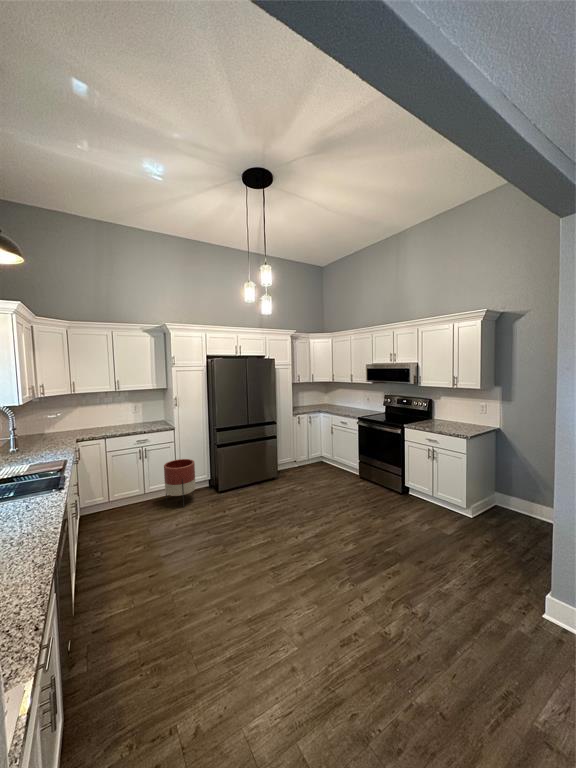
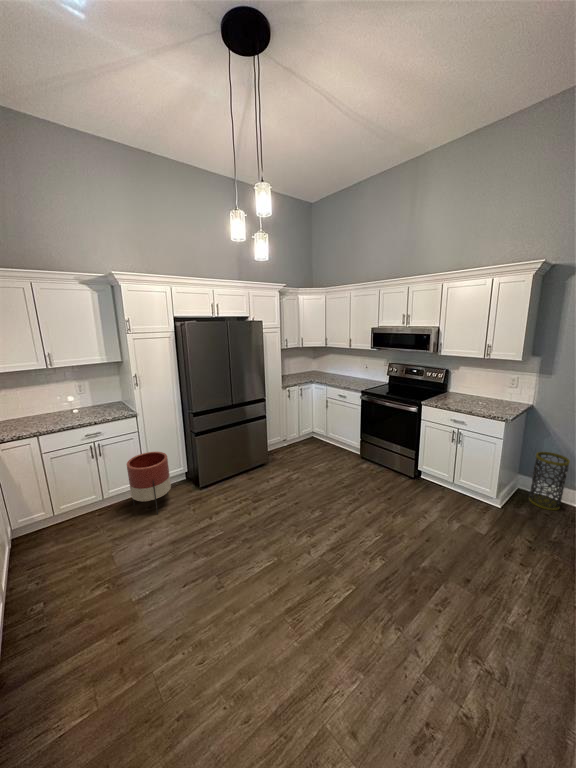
trash can: none [503,469,531,522] -> present [529,452,570,510]

